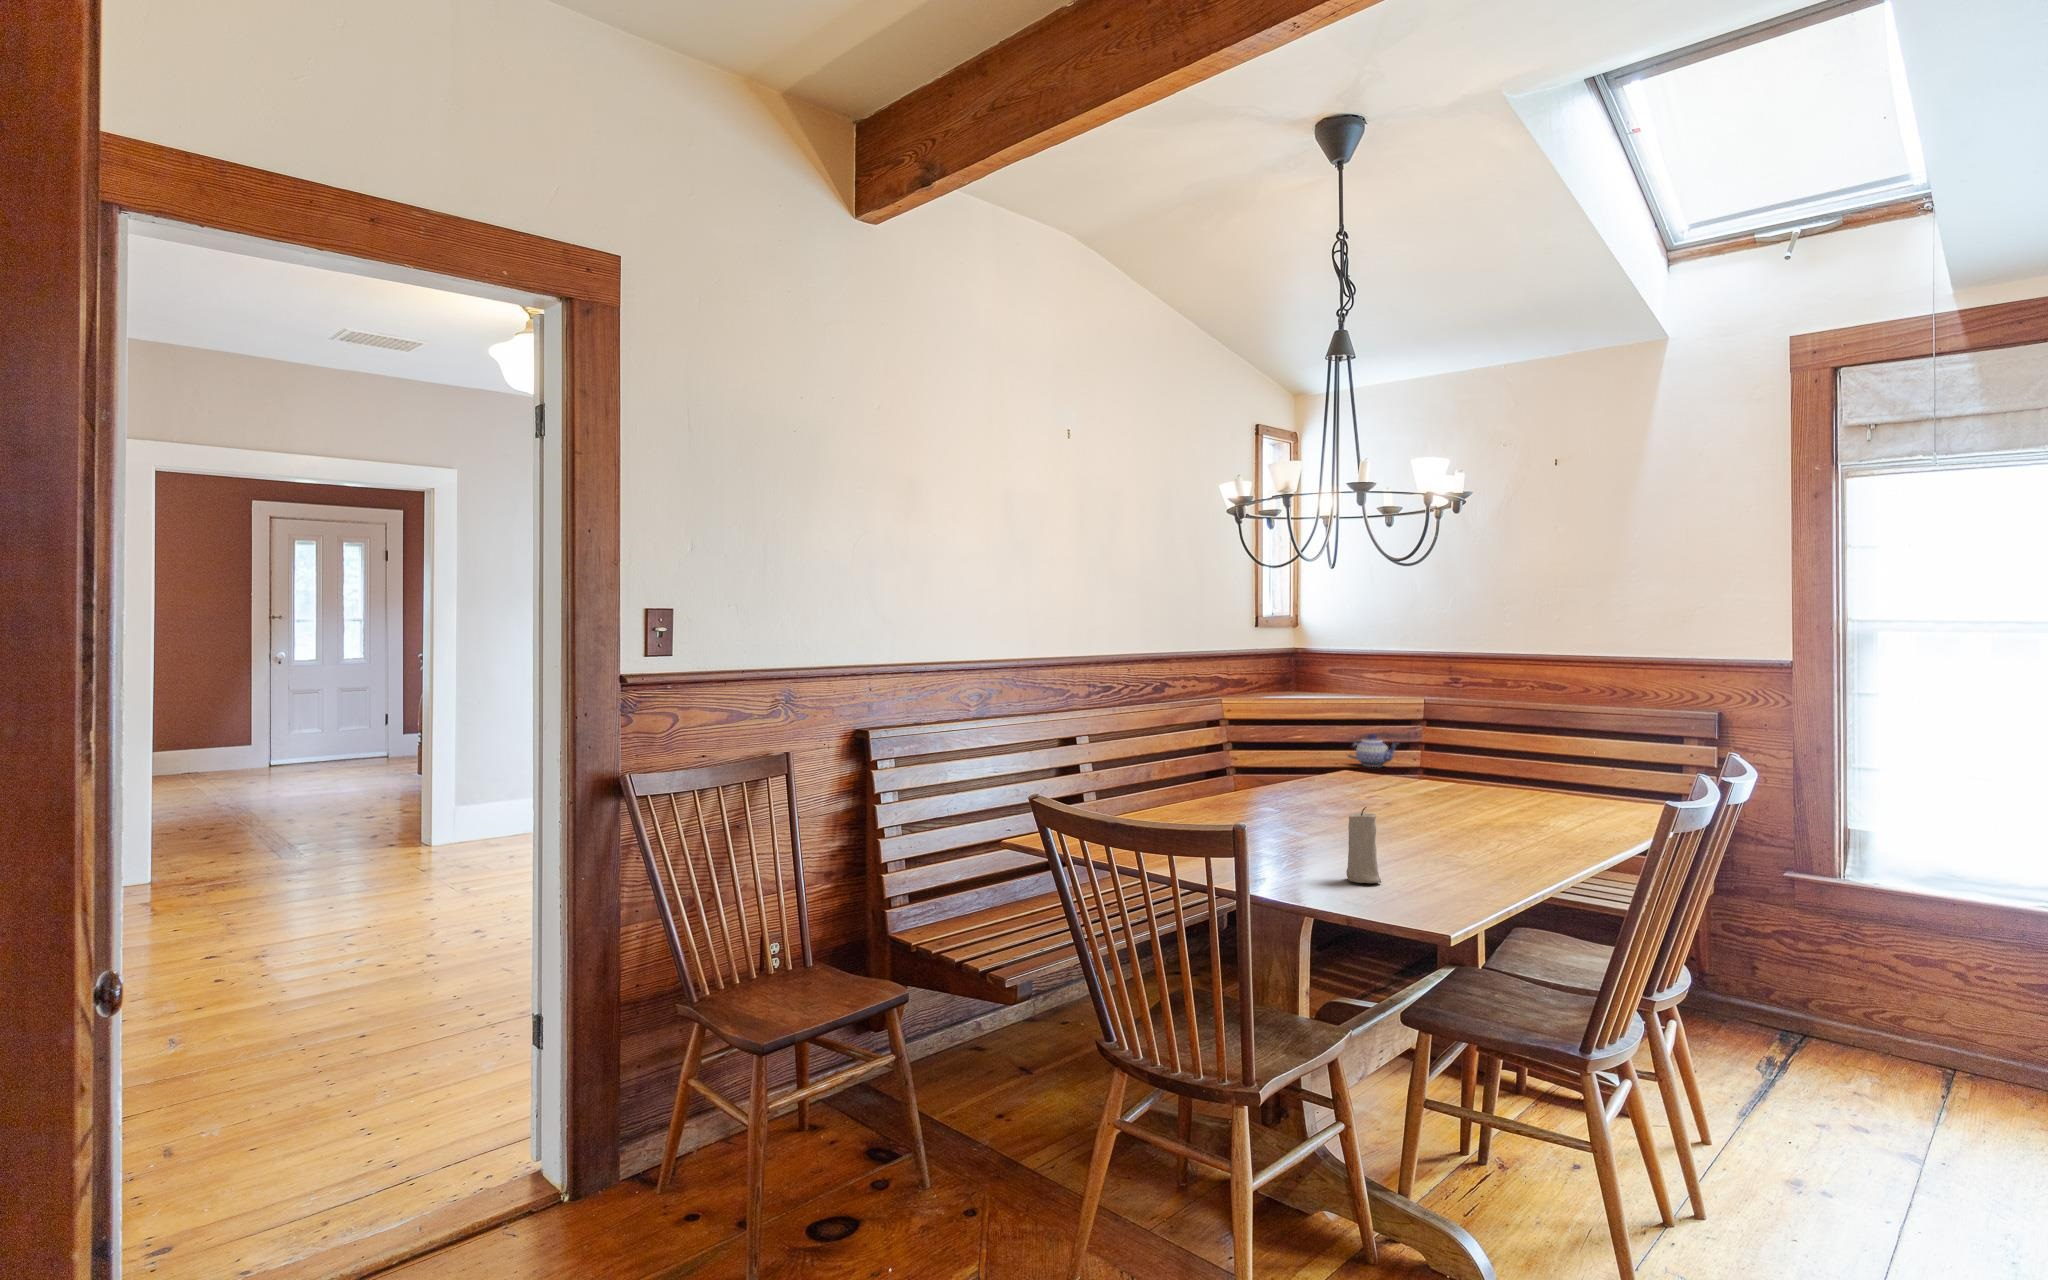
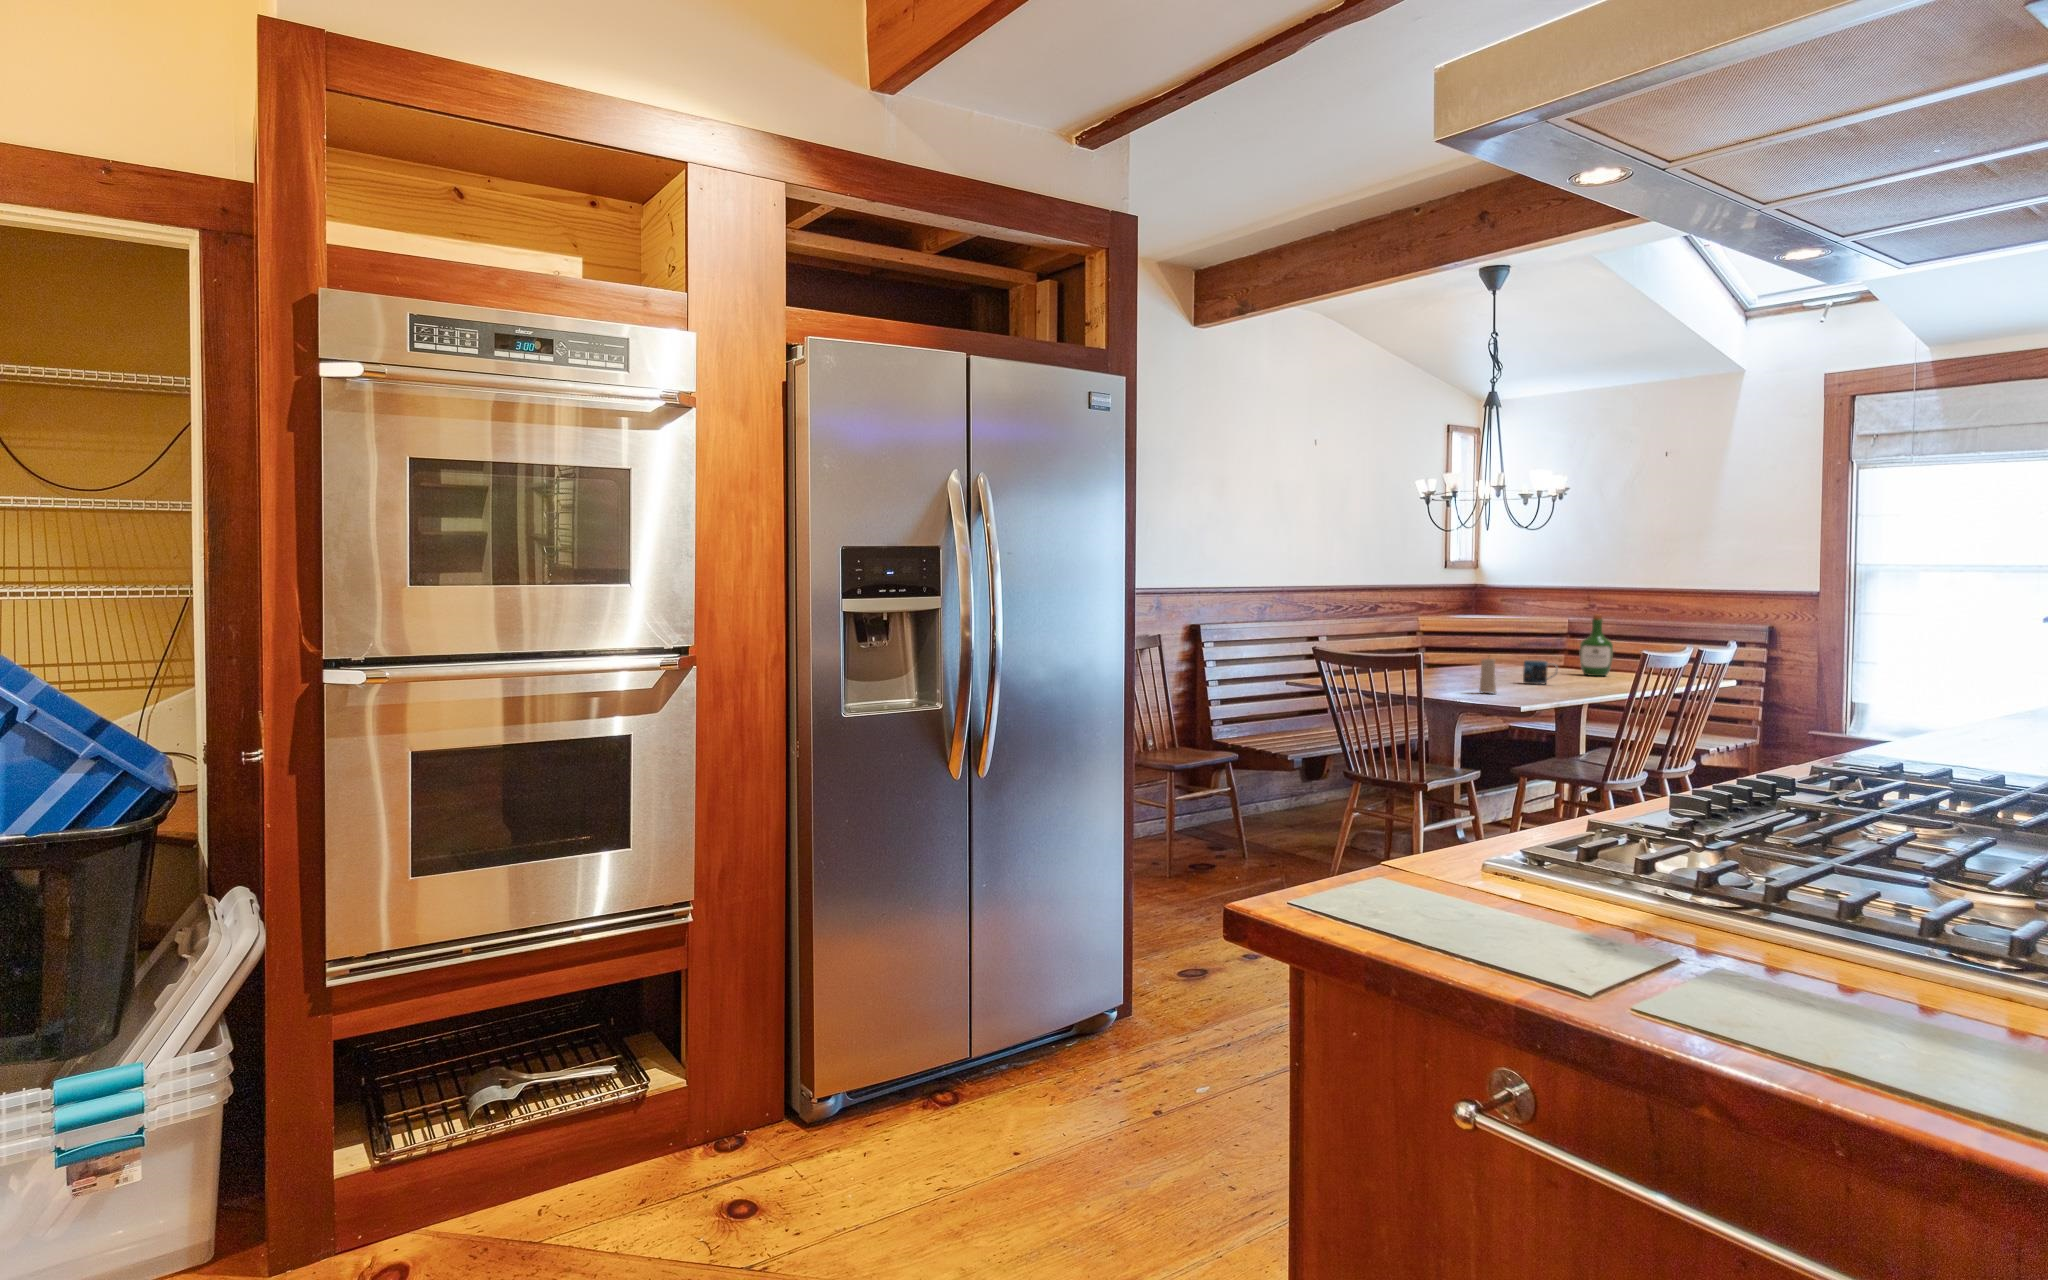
wine bottle: none [1464,698,1514,795] -> present [1580,614,1613,676]
teapot: present [1348,734,1398,767] -> none [1507,643,1546,665]
mug: none [1401,788,1461,833] -> present [1523,660,1558,685]

